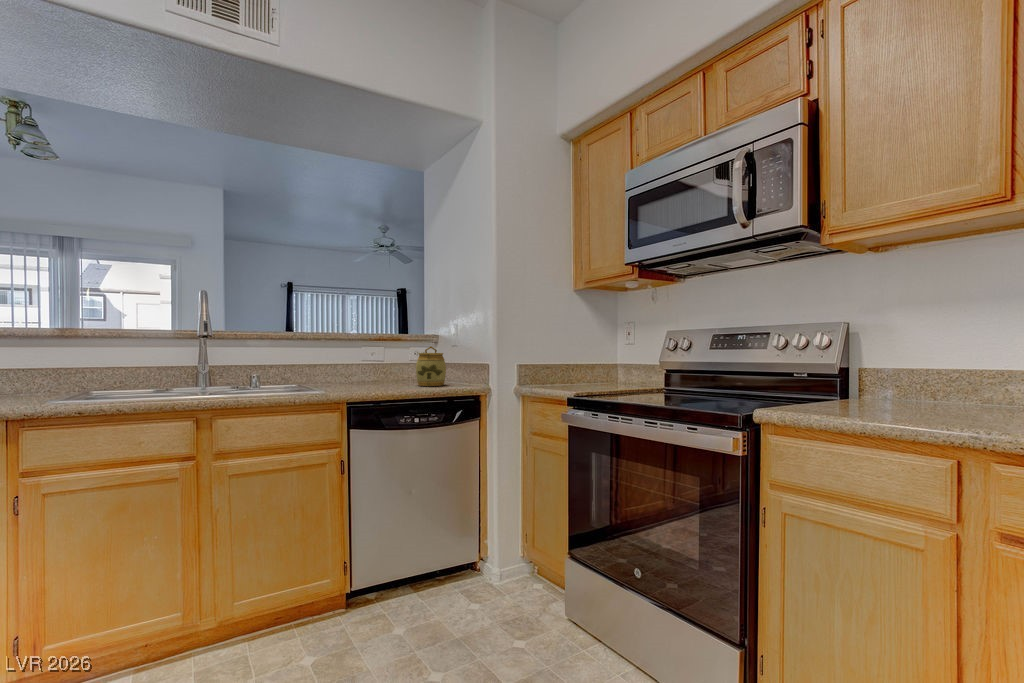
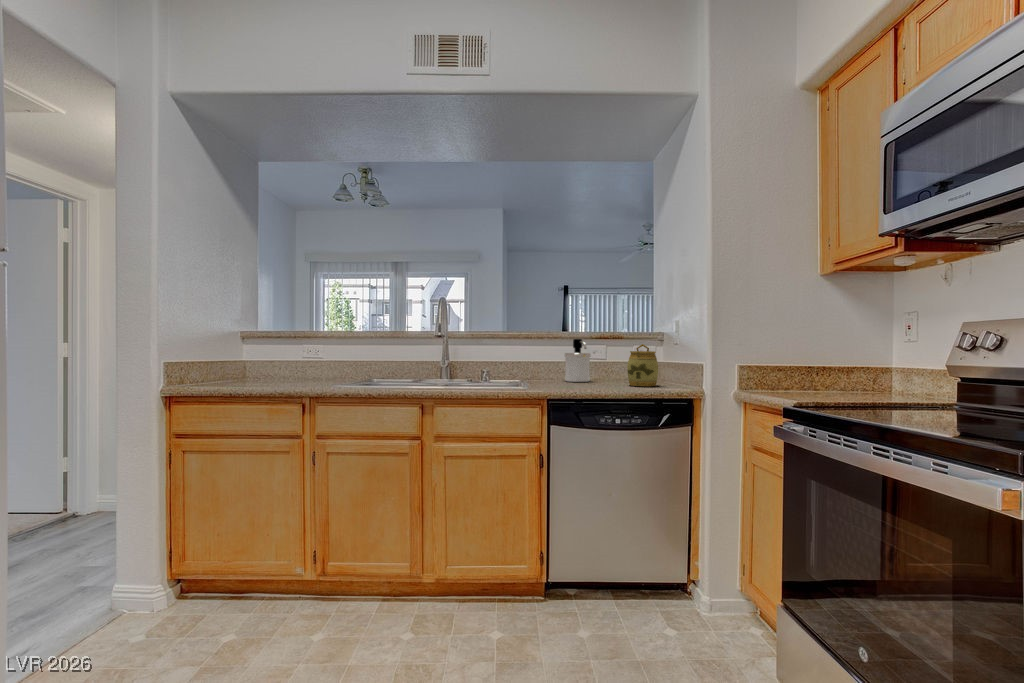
soap dispenser: none [349,341,375,385] -> present [565,339,591,382]

